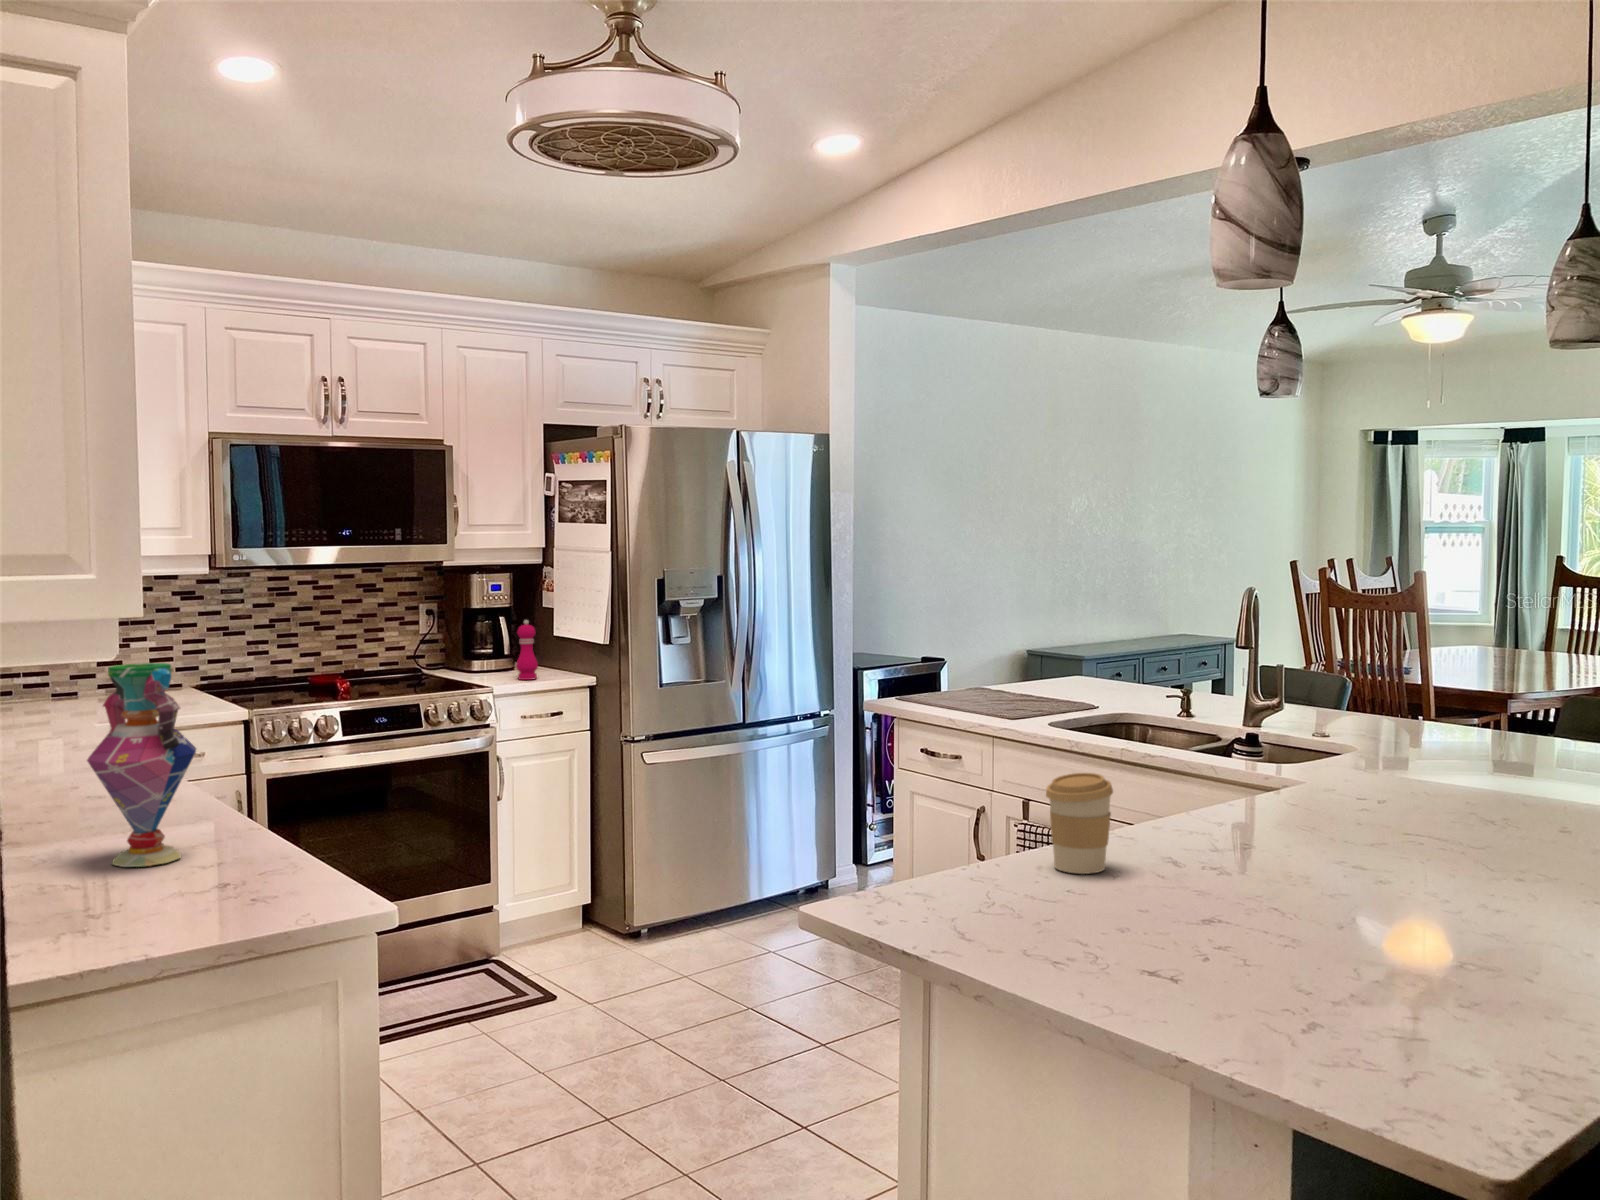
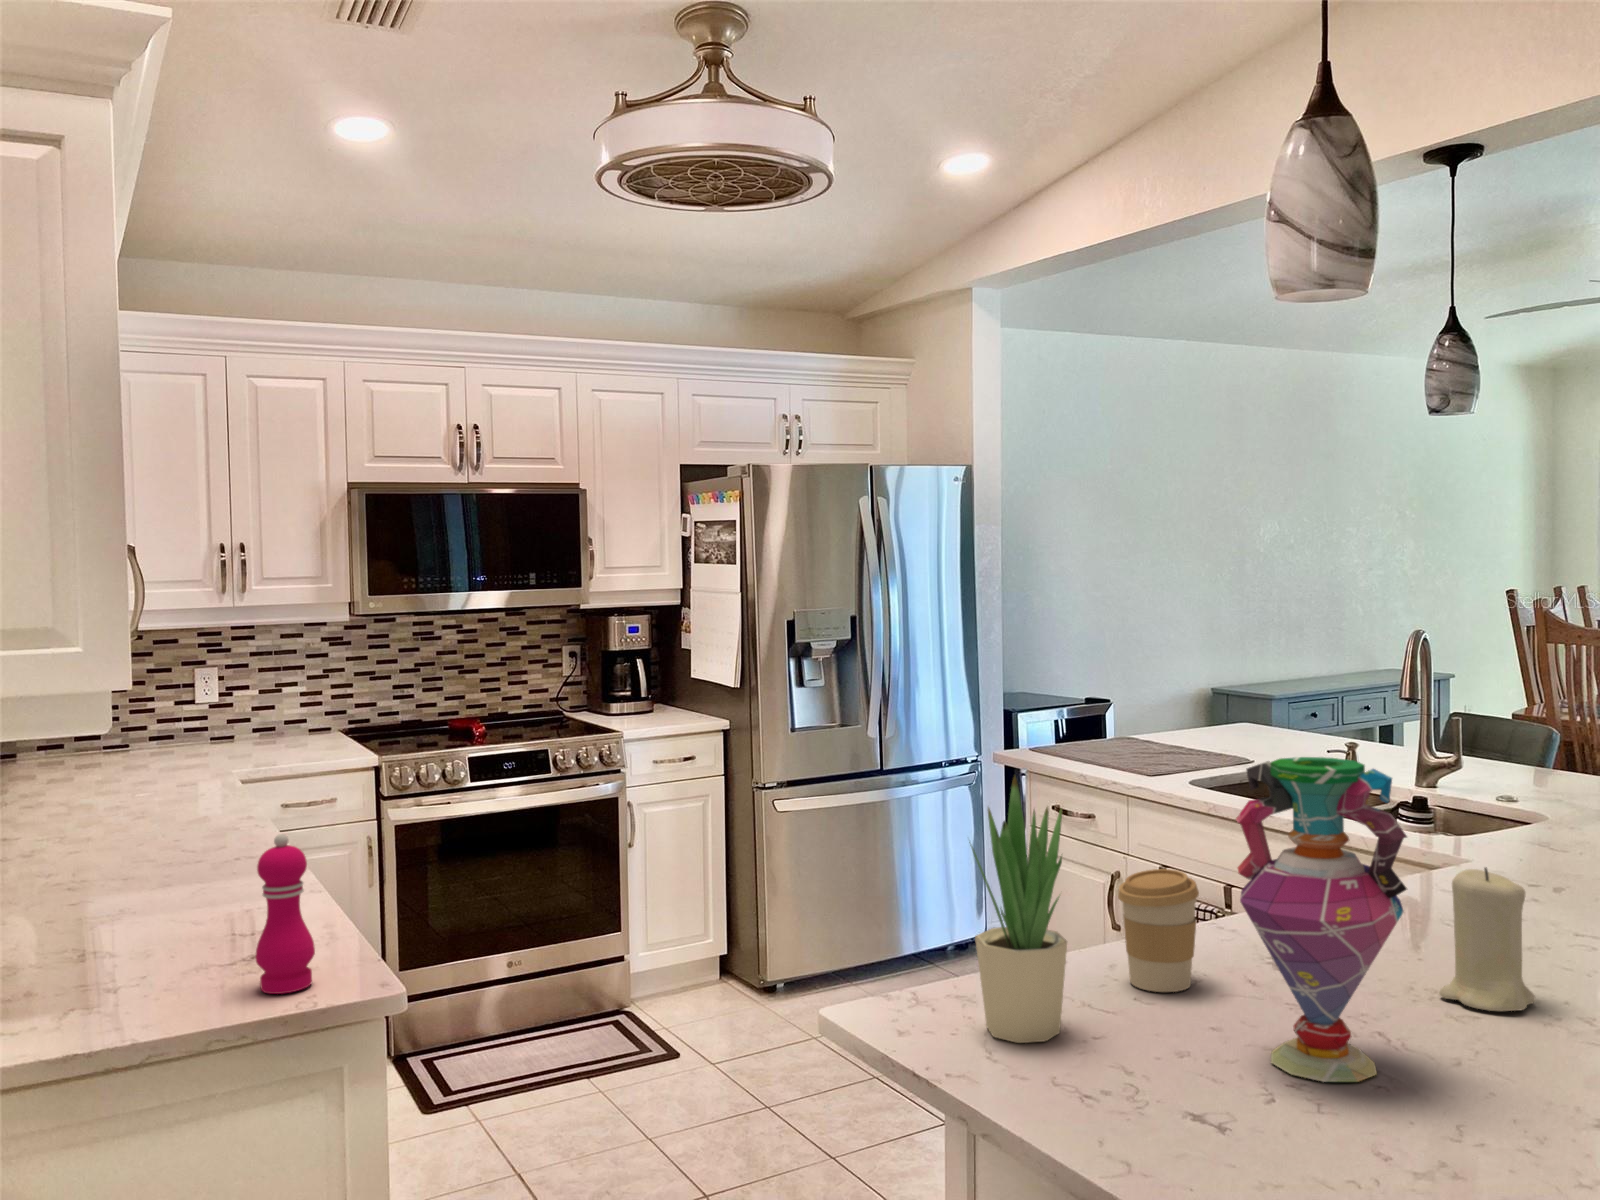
pepper mill: present [516,620,538,680] -> present [255,834,315,994]
vase: present [87,663,196,867] -> present [1236,757,1407,1082]
potted plant: none [936,687,1019,911] -> present [969,776,1067,1043]
candle: none [1301,763,1375,877] -> present [1439,867,1535,1011]

